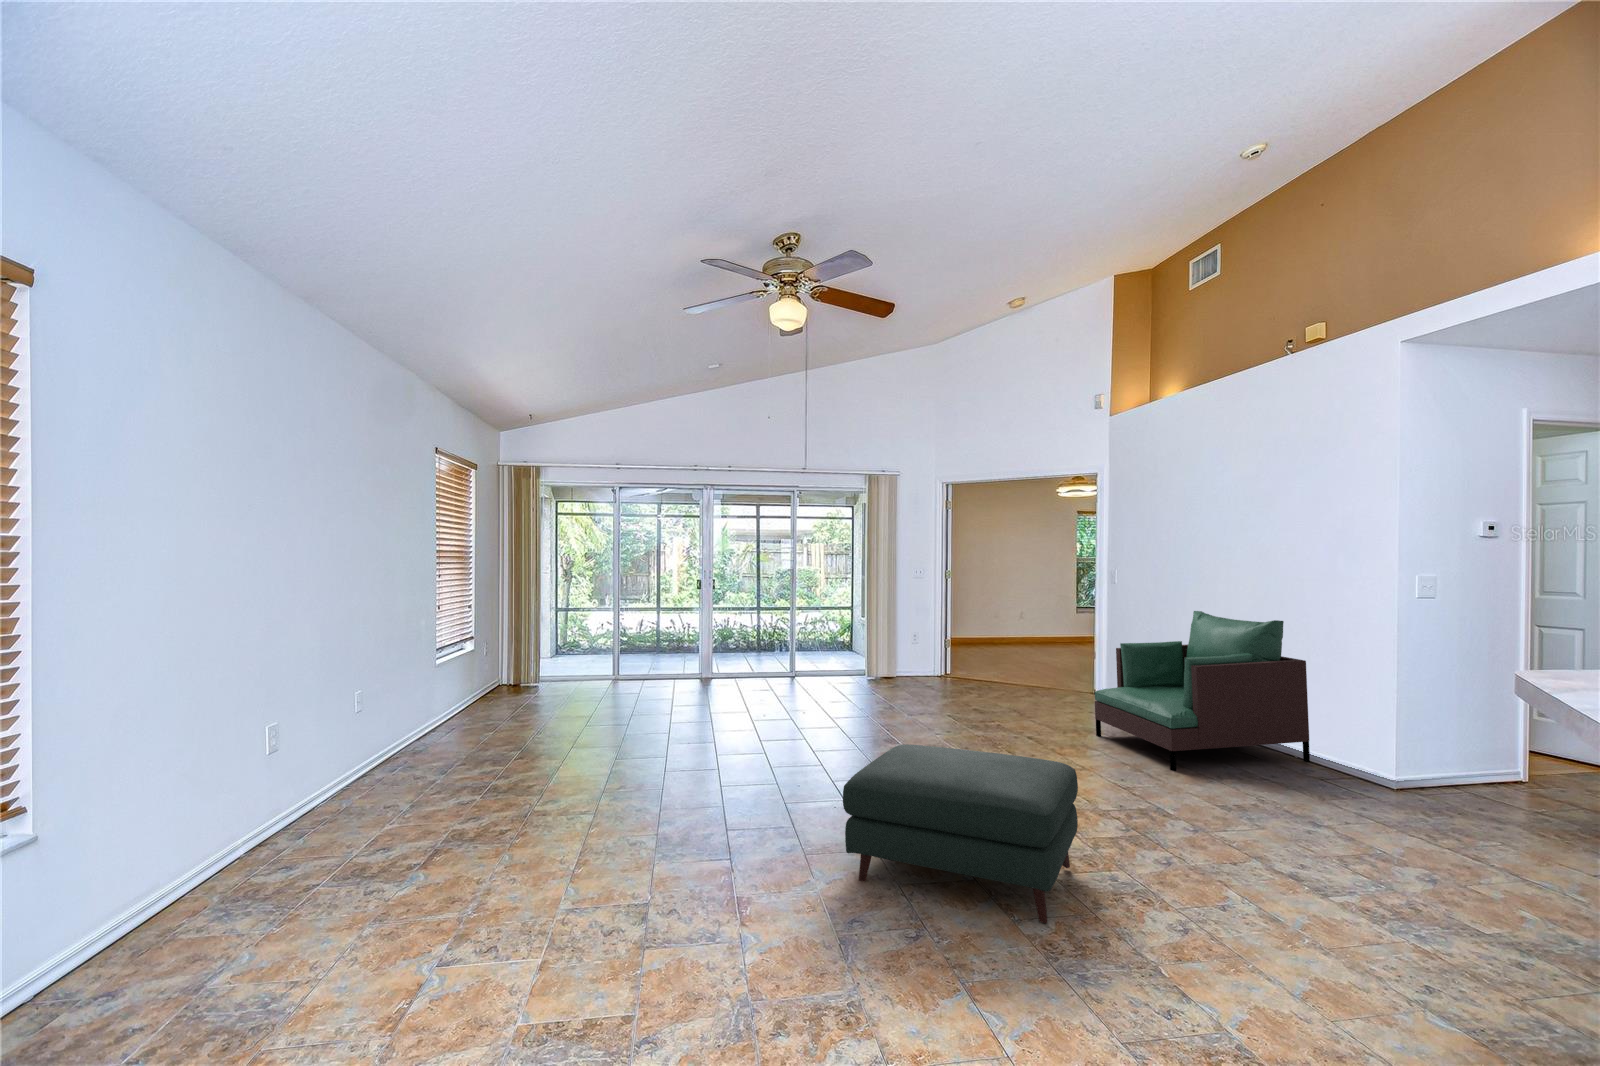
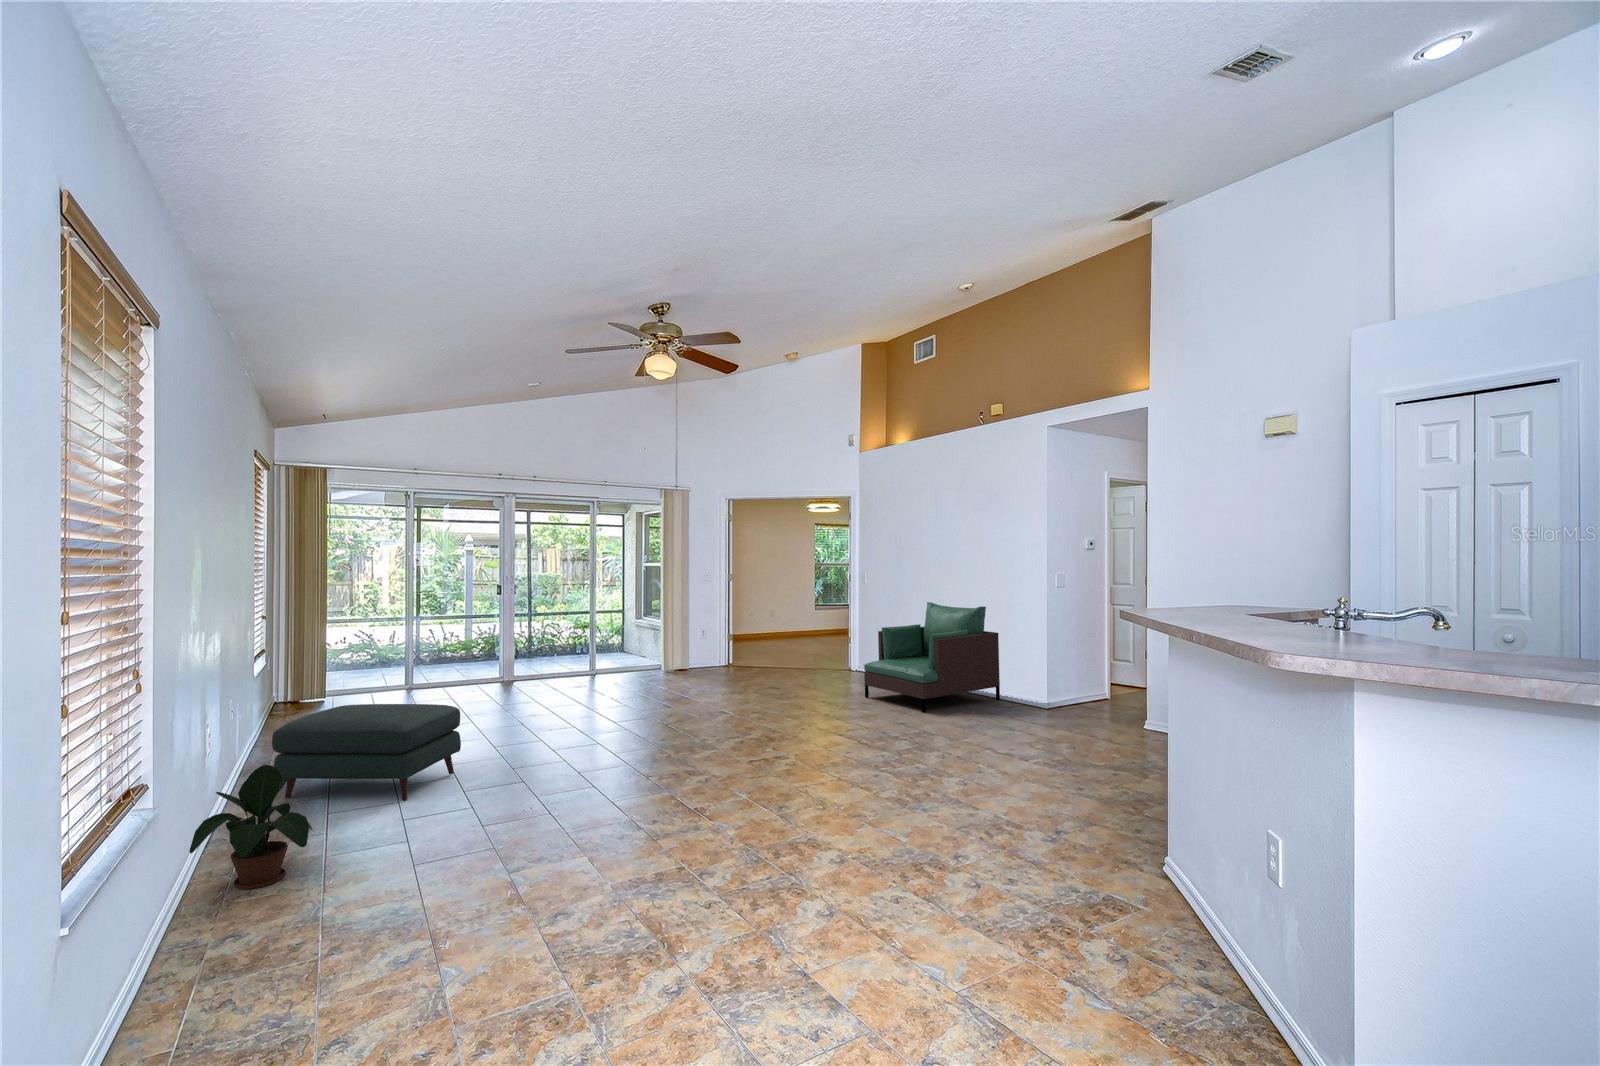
ottoman: present [843,744,1078,923] -> present [272,704,461,800]
potted plant: none [82,787,249,933] -> present [189,765,313,889]

